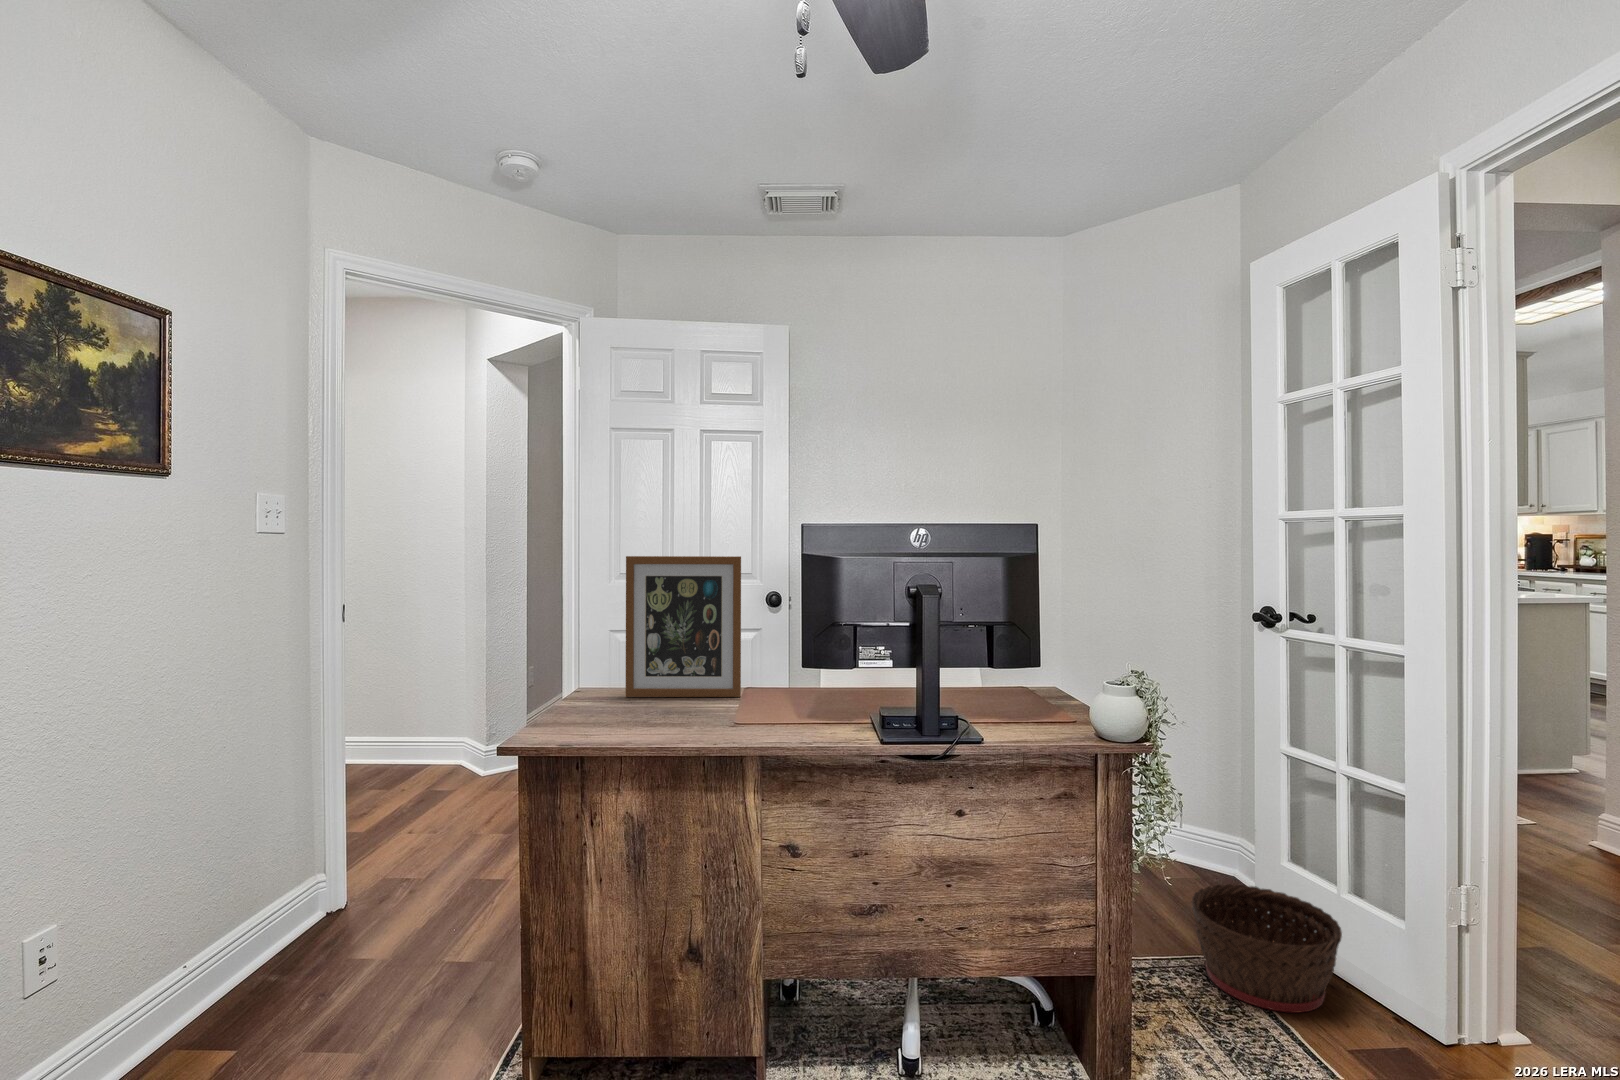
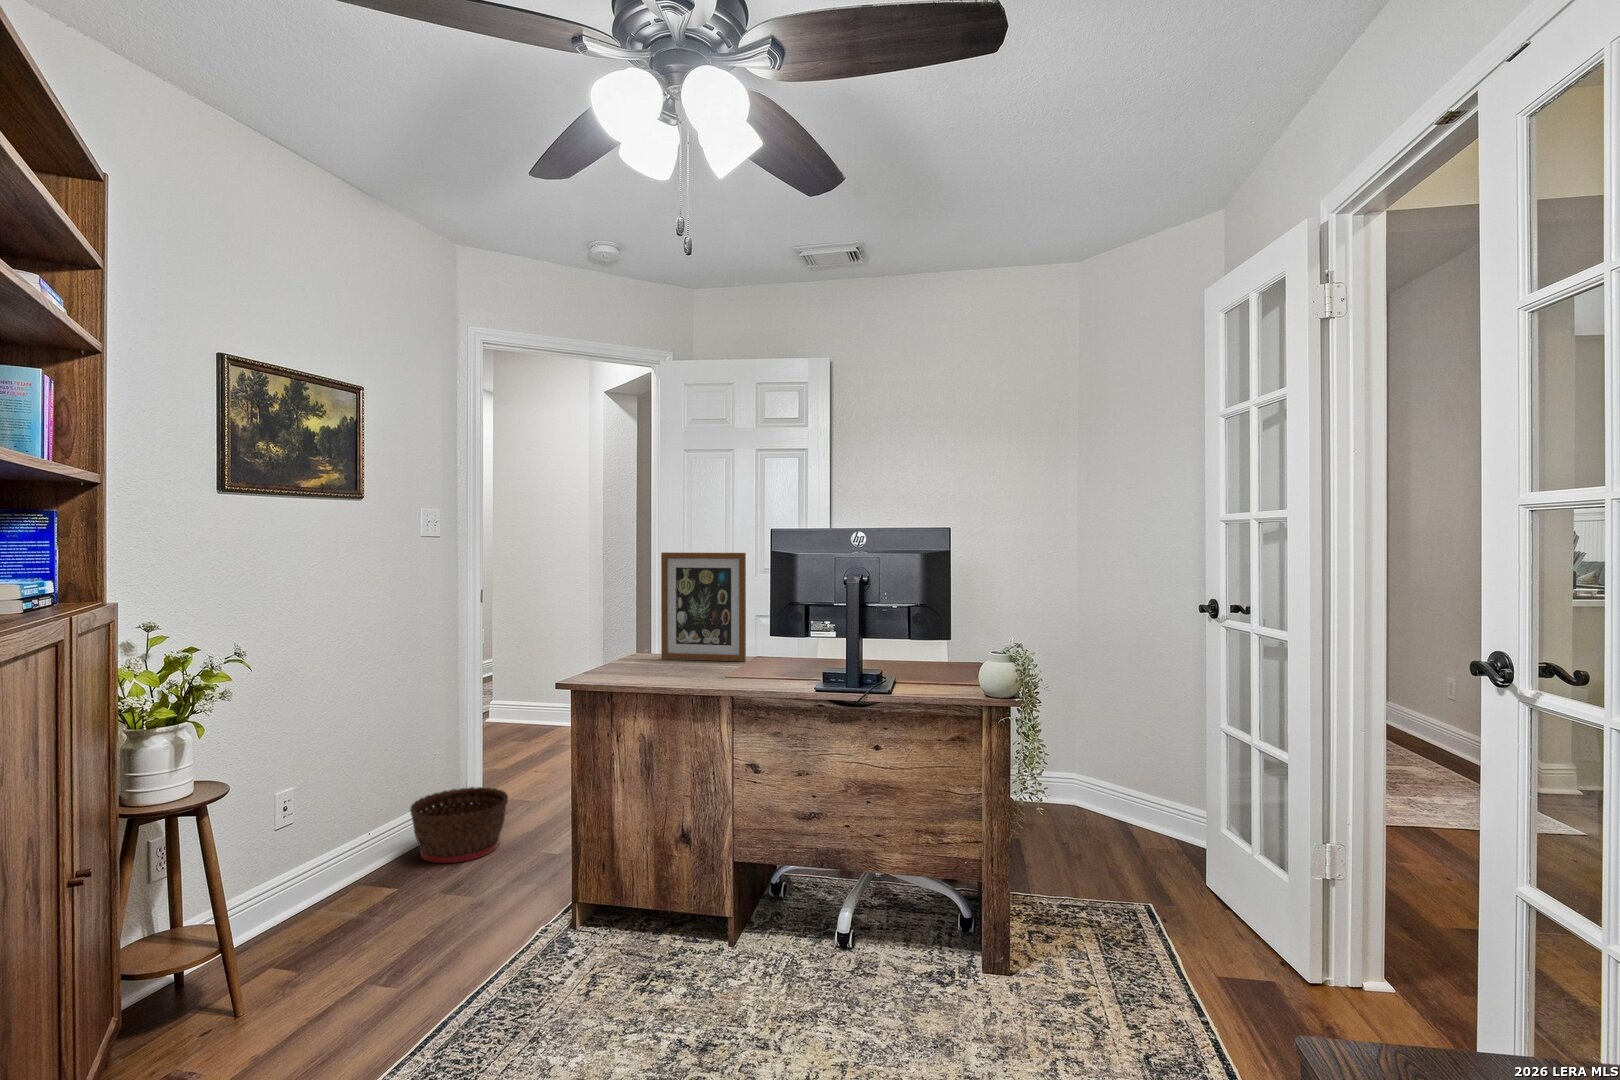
basket: present [1192,884,1342,1013] -> present [410,787,508,863]

